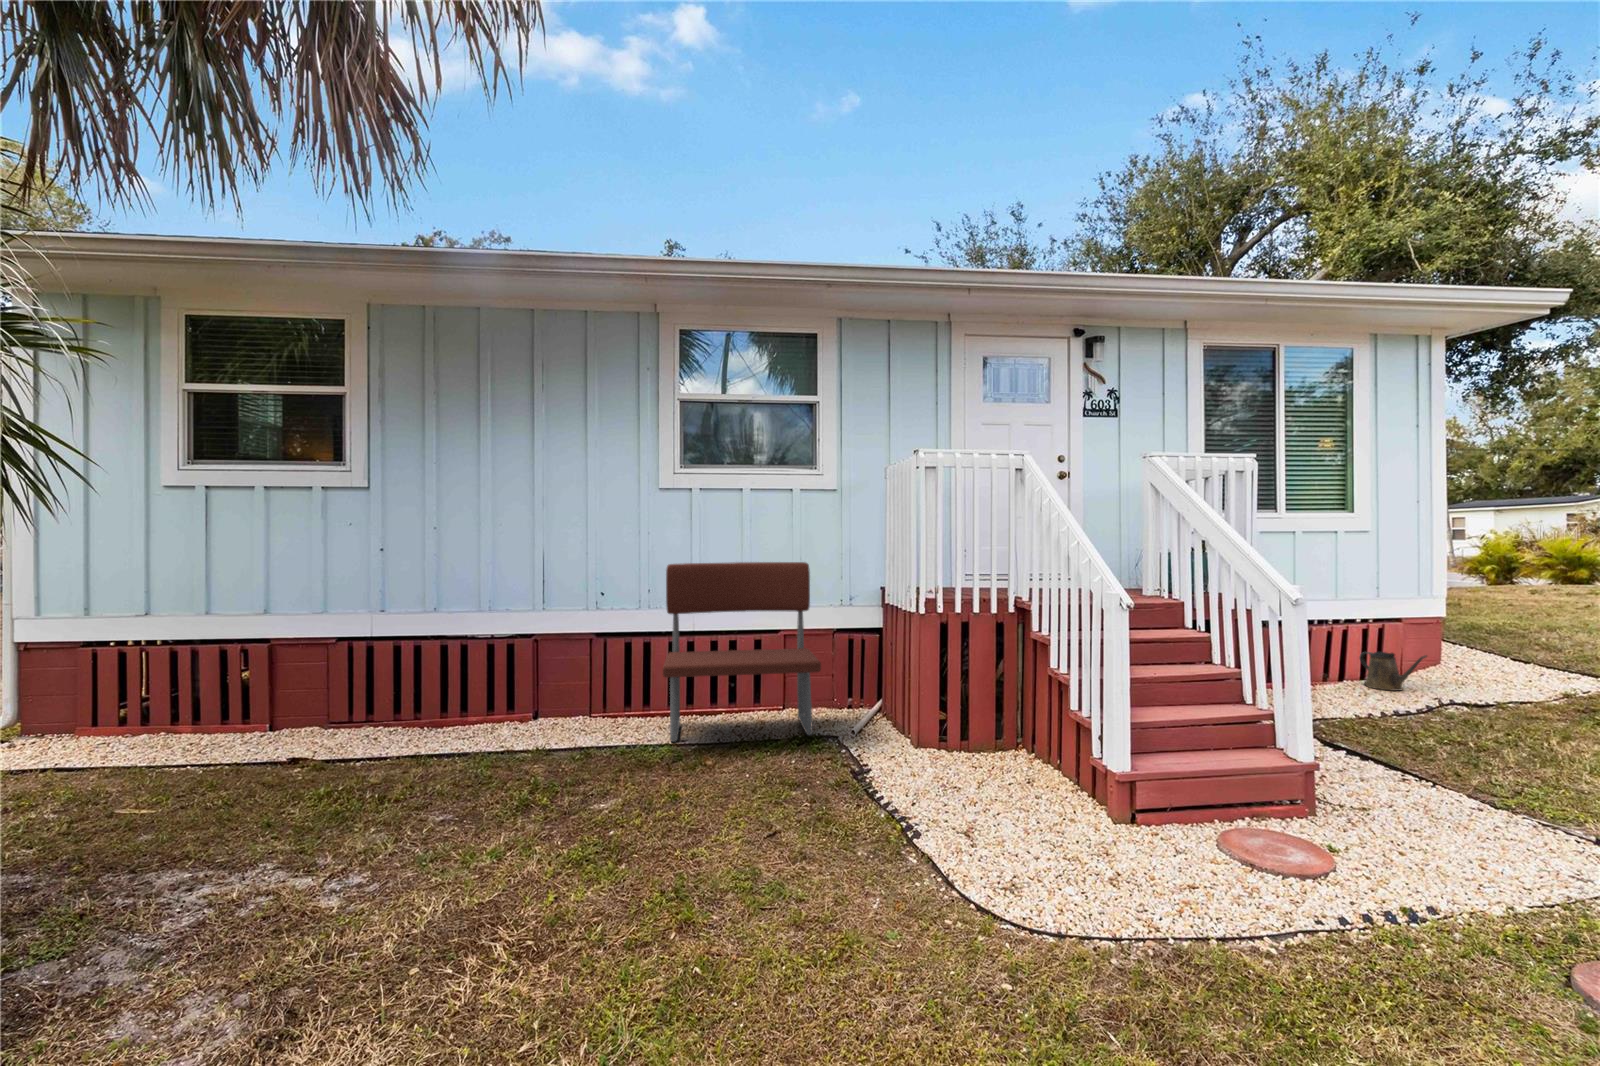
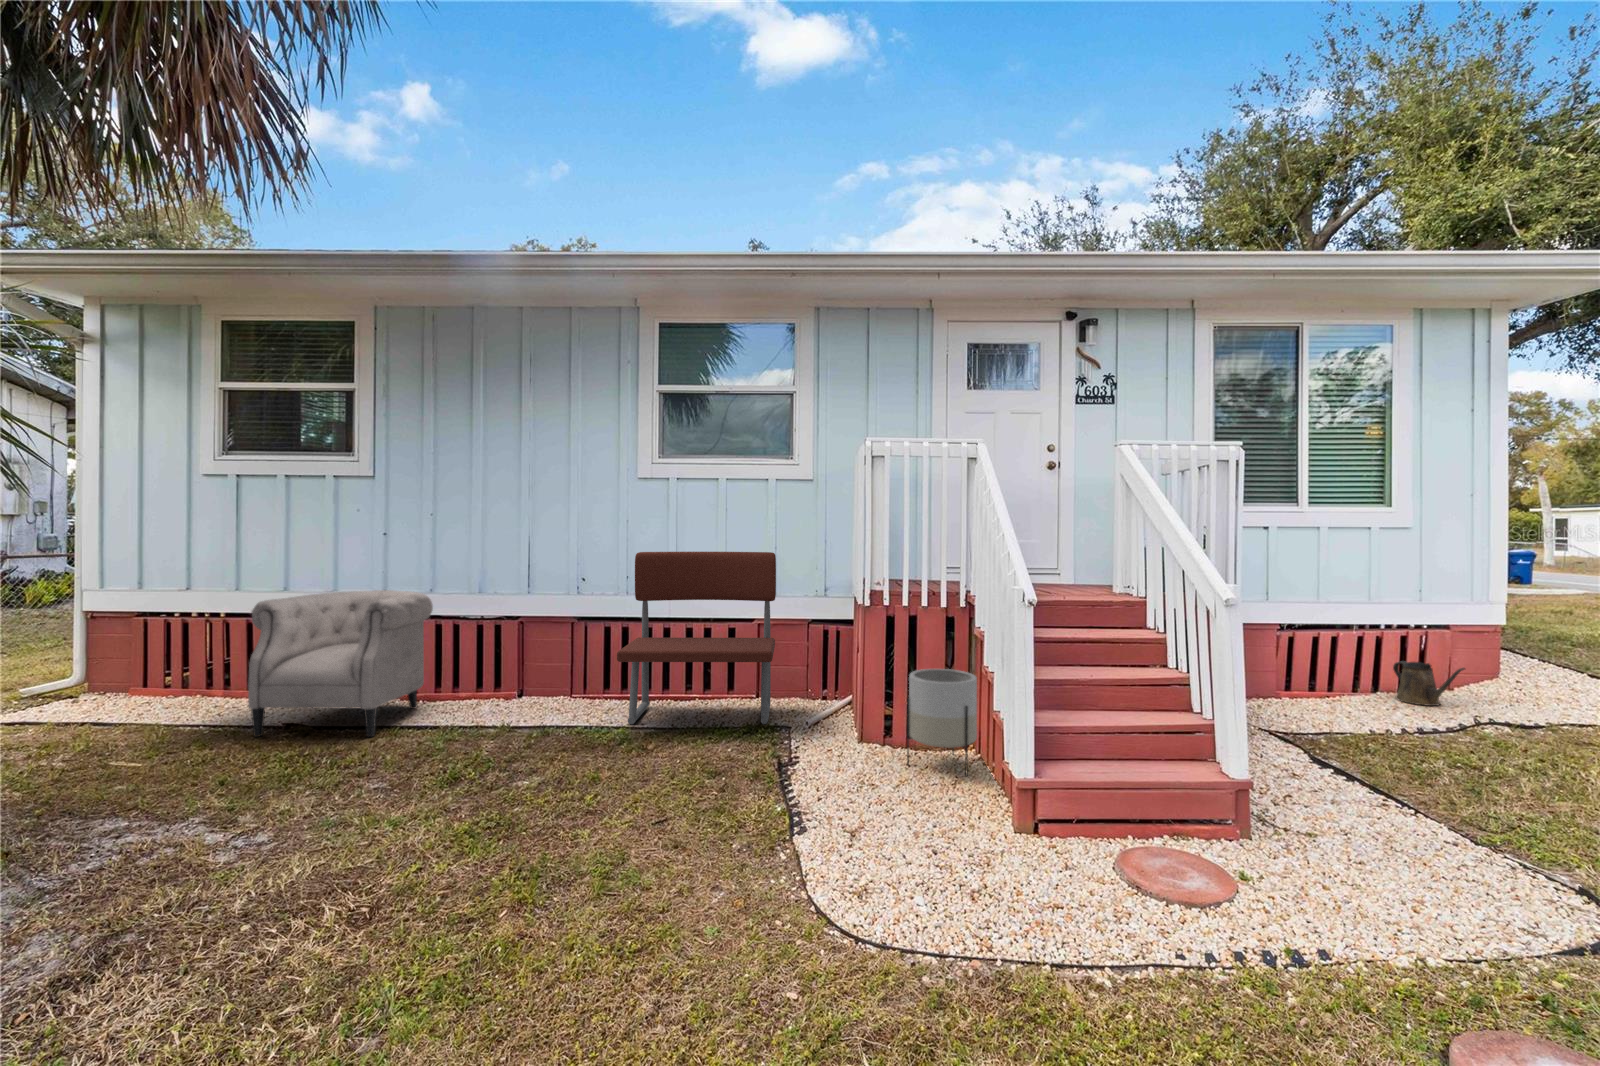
chair: none [250,610,445,776] -> present [248,590,433,737]
planter: none [972,672,1039,775] -> present [907,669,977,775]

